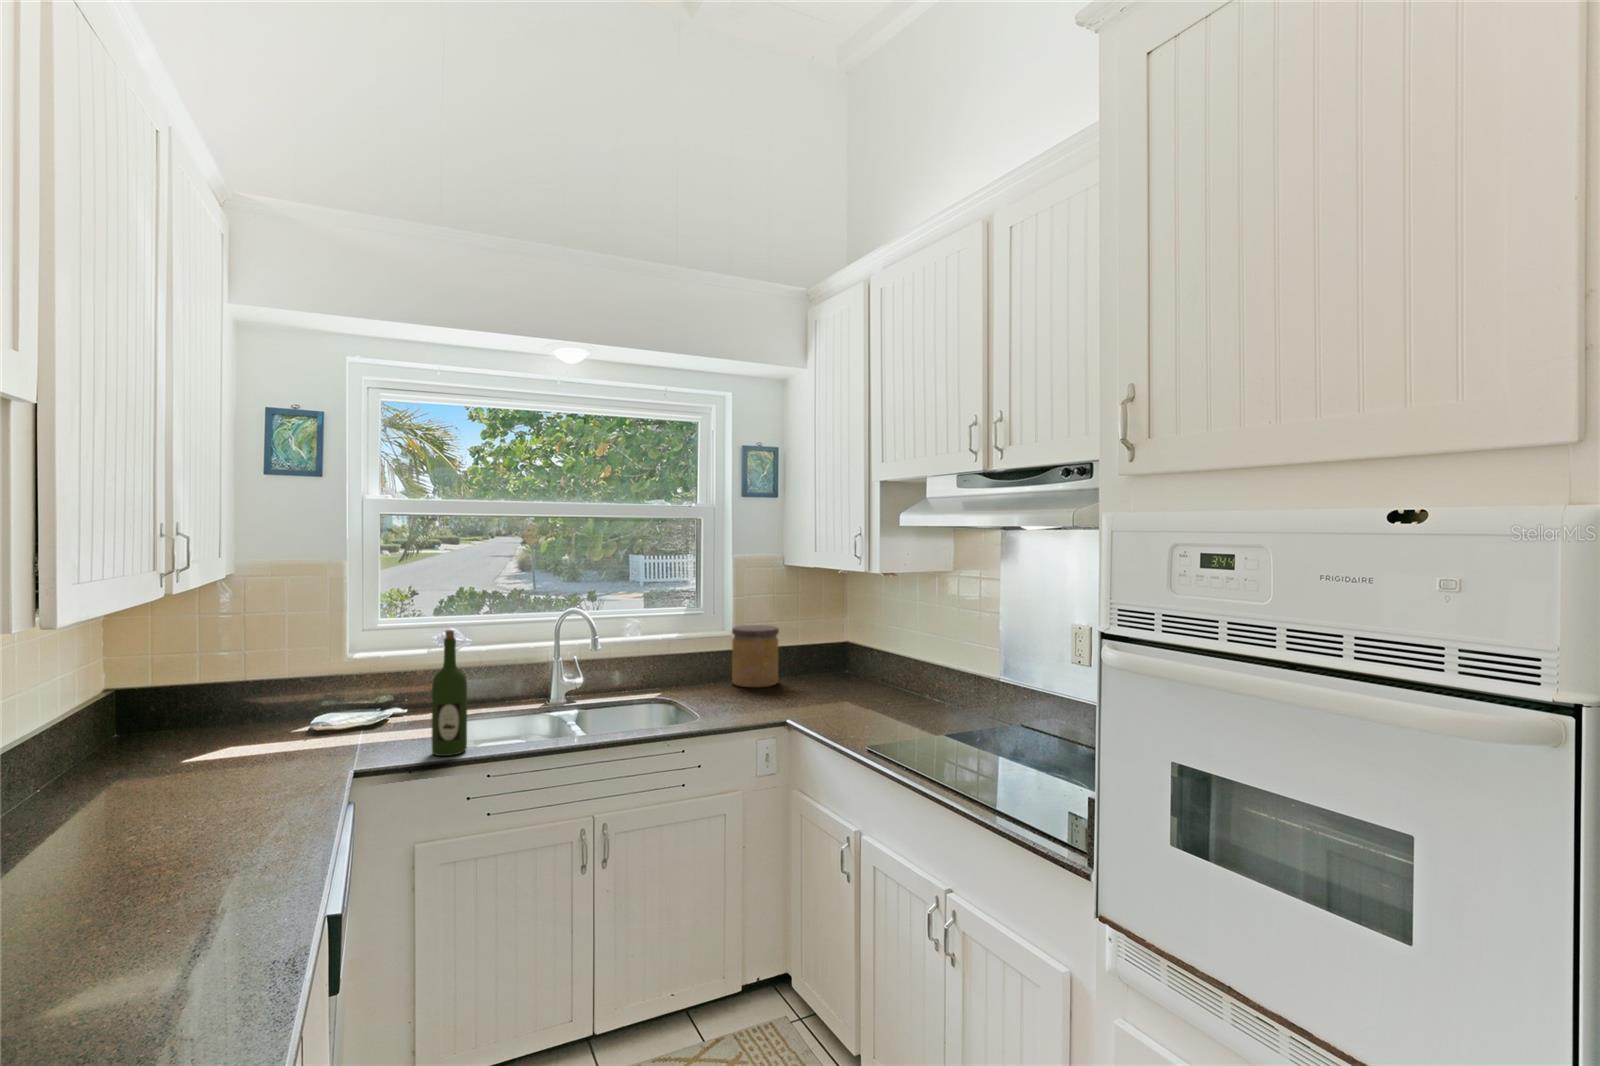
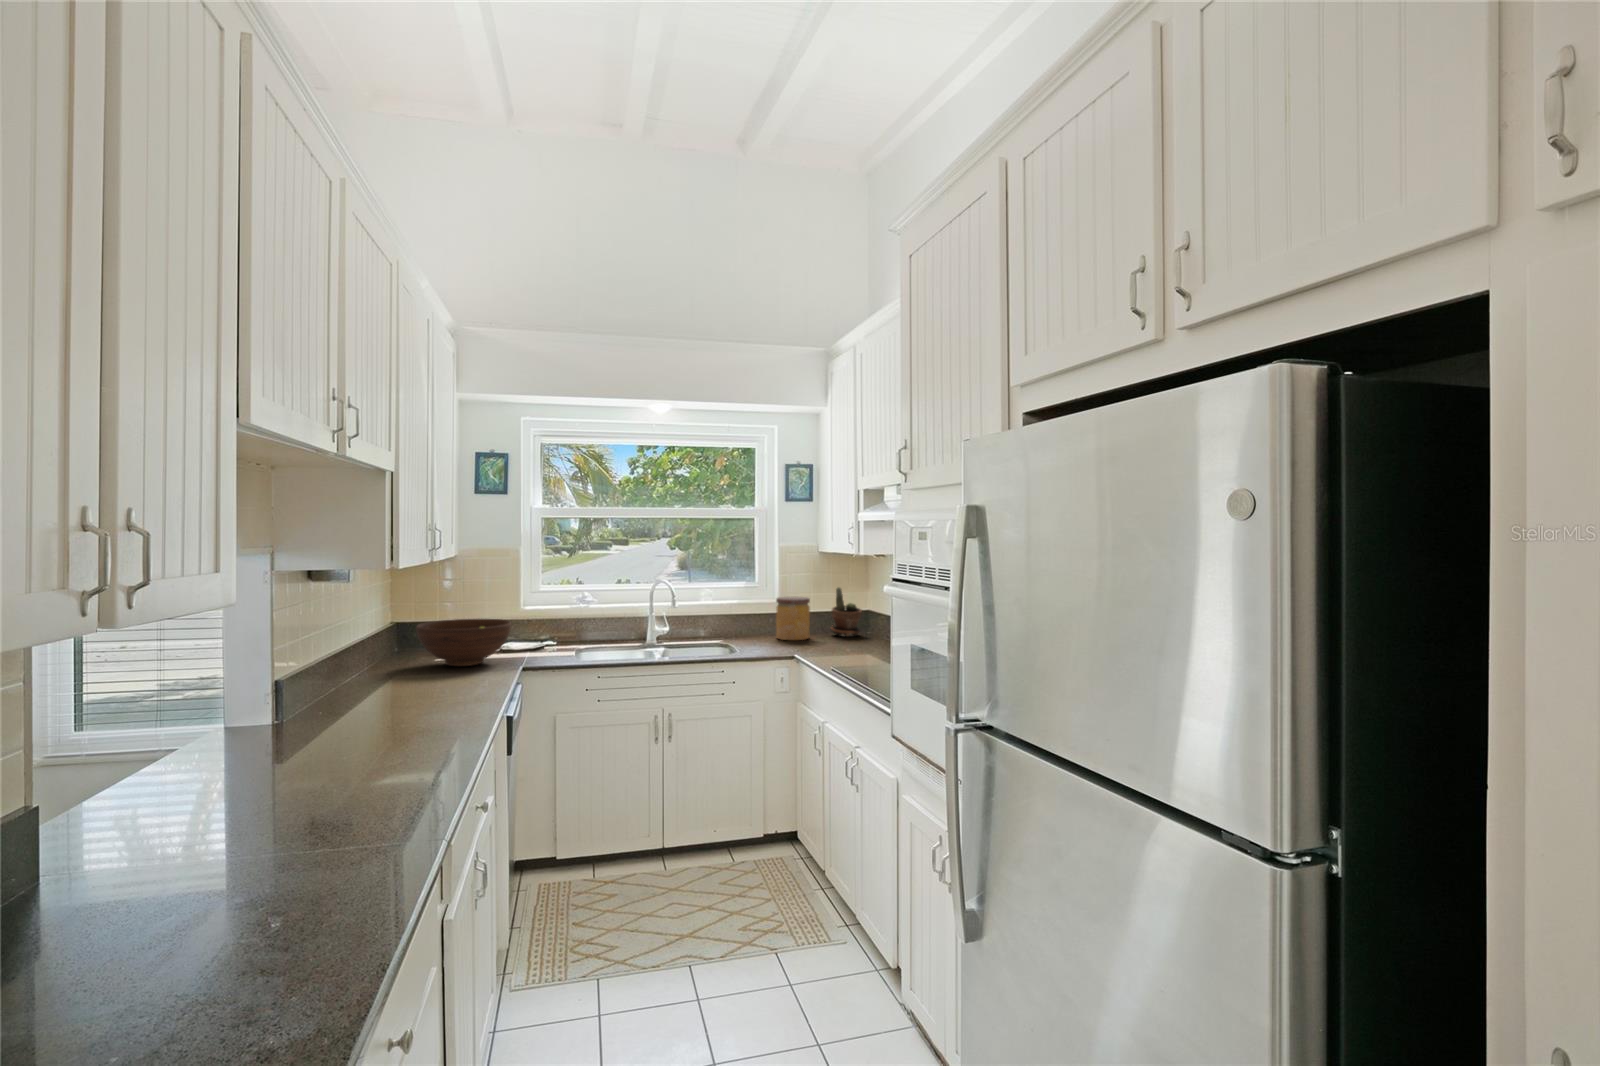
potted plant: none [800,611,843,678] -> present [831,587,862,637]
wine bottle: present [432,630,467,756] -> none [567,588,587,663]
fruit bowl: none [142,683,330,776] -> present [416,619,511,666]

